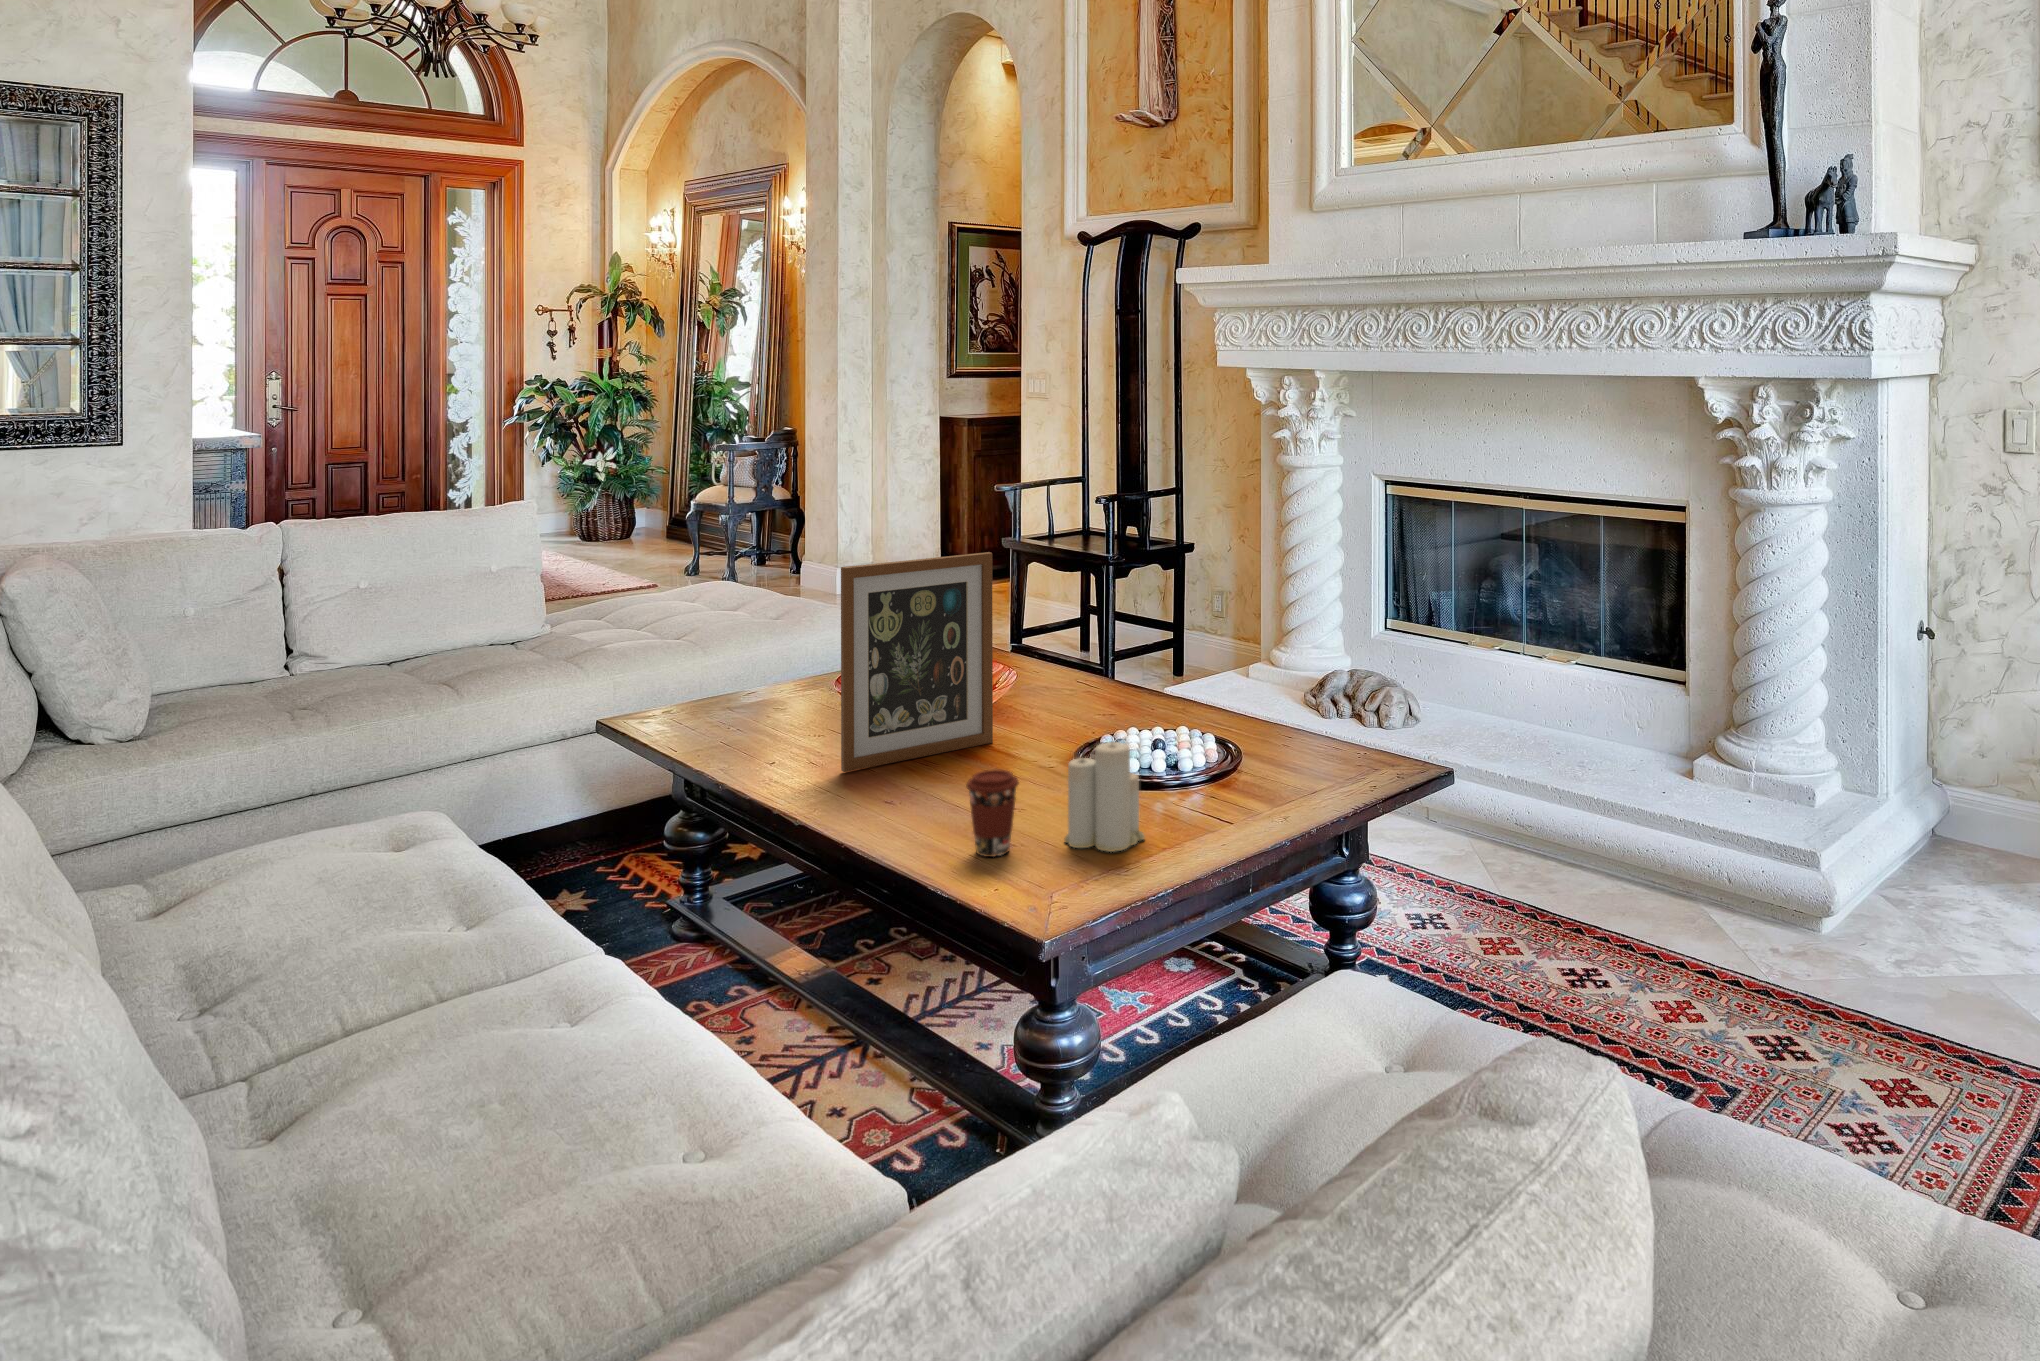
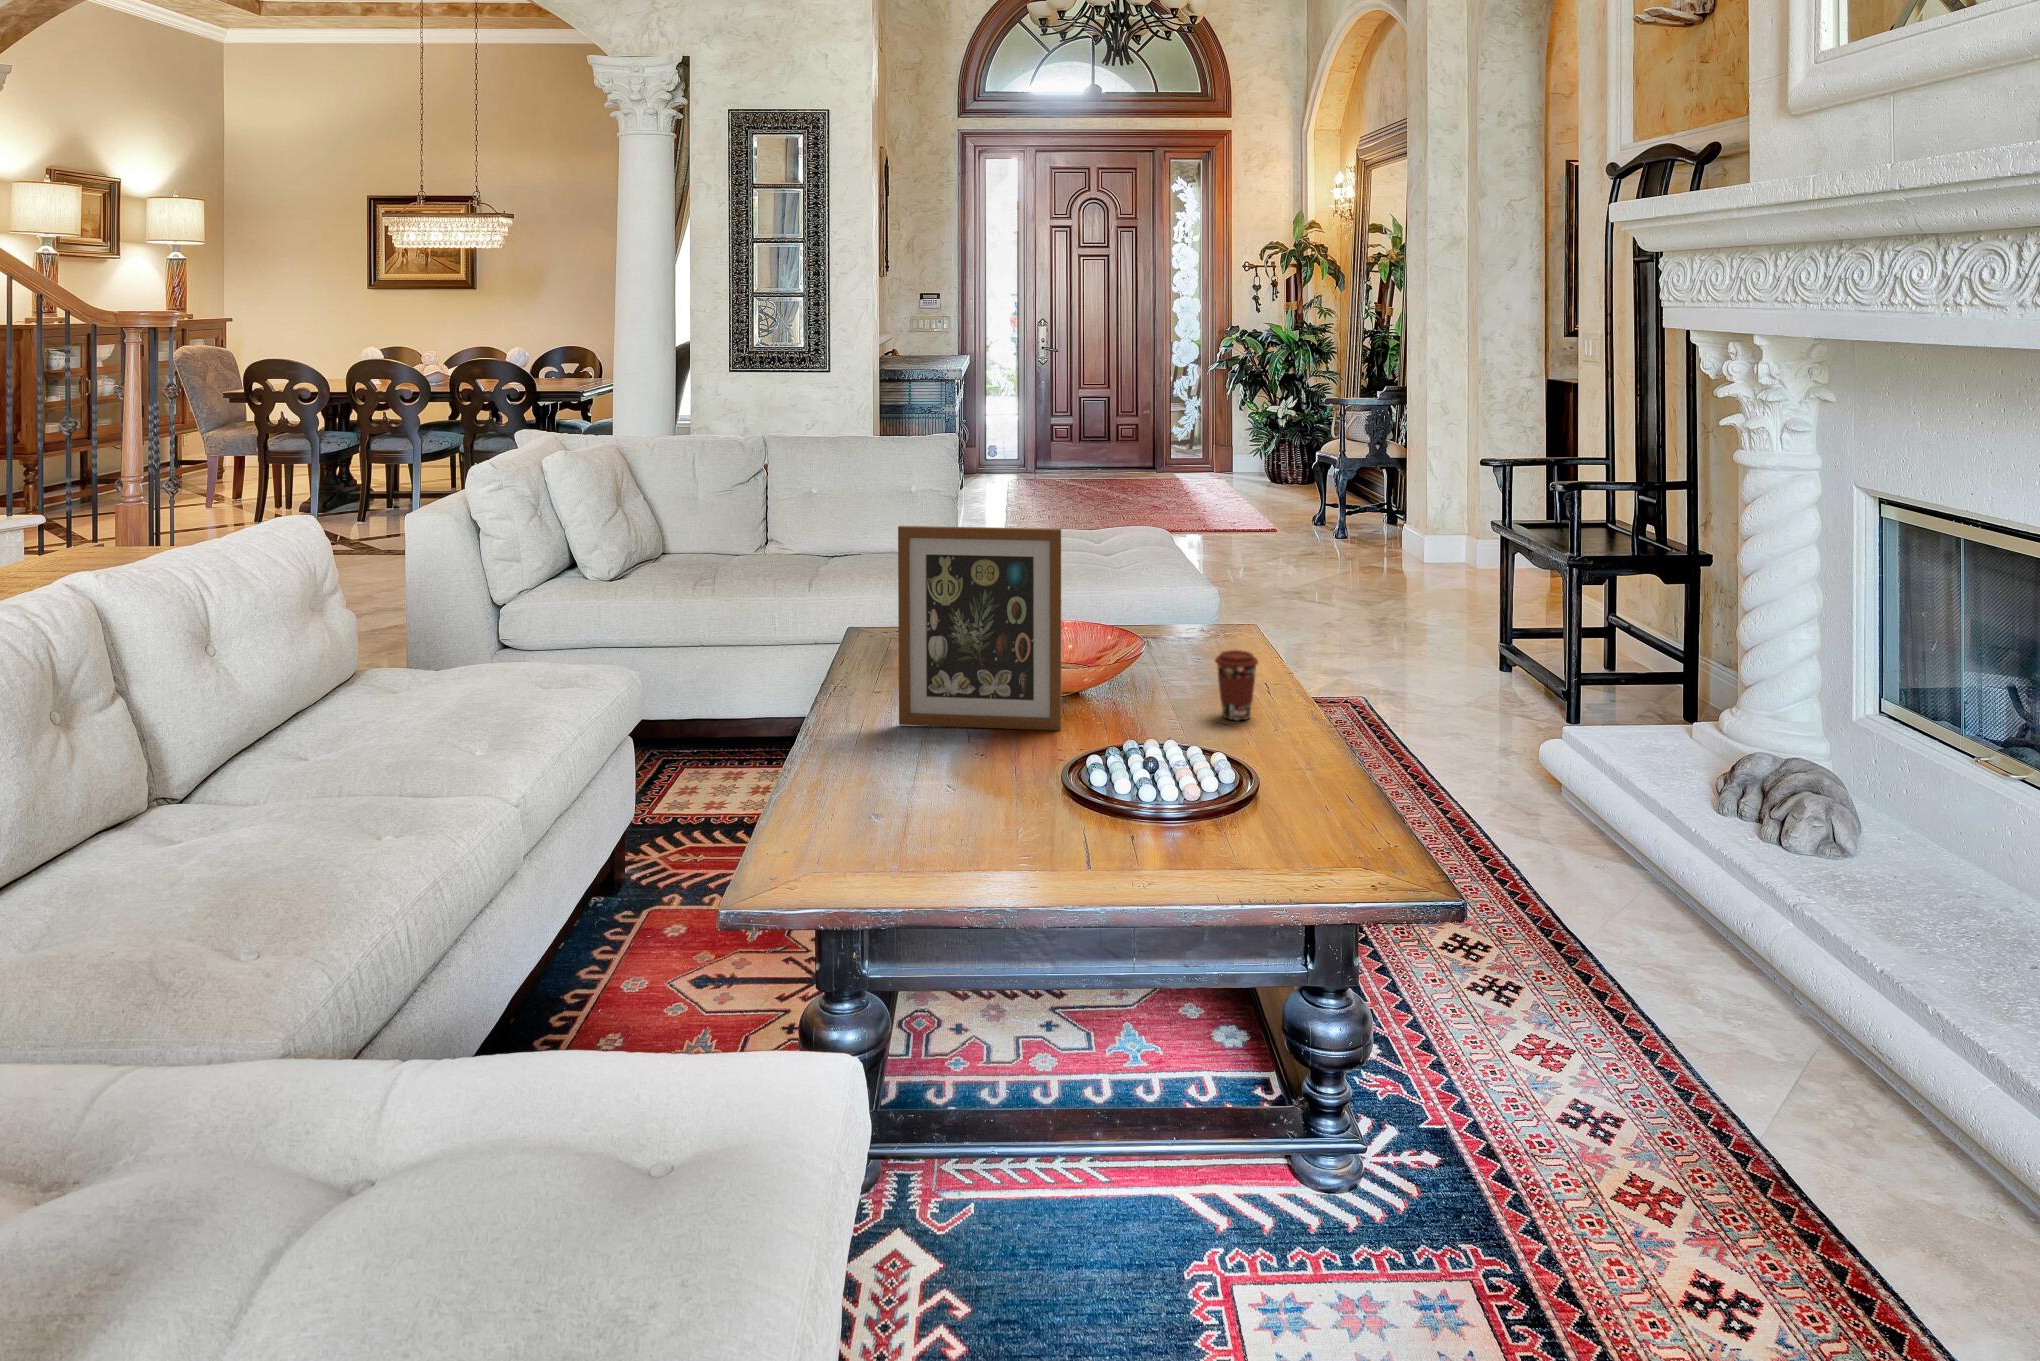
candle: present [1064,742,1145,852] -> none [918,738,992,866]
coffee cup: present [966,769,1019,857] -> present [1215,650,1258,720]

